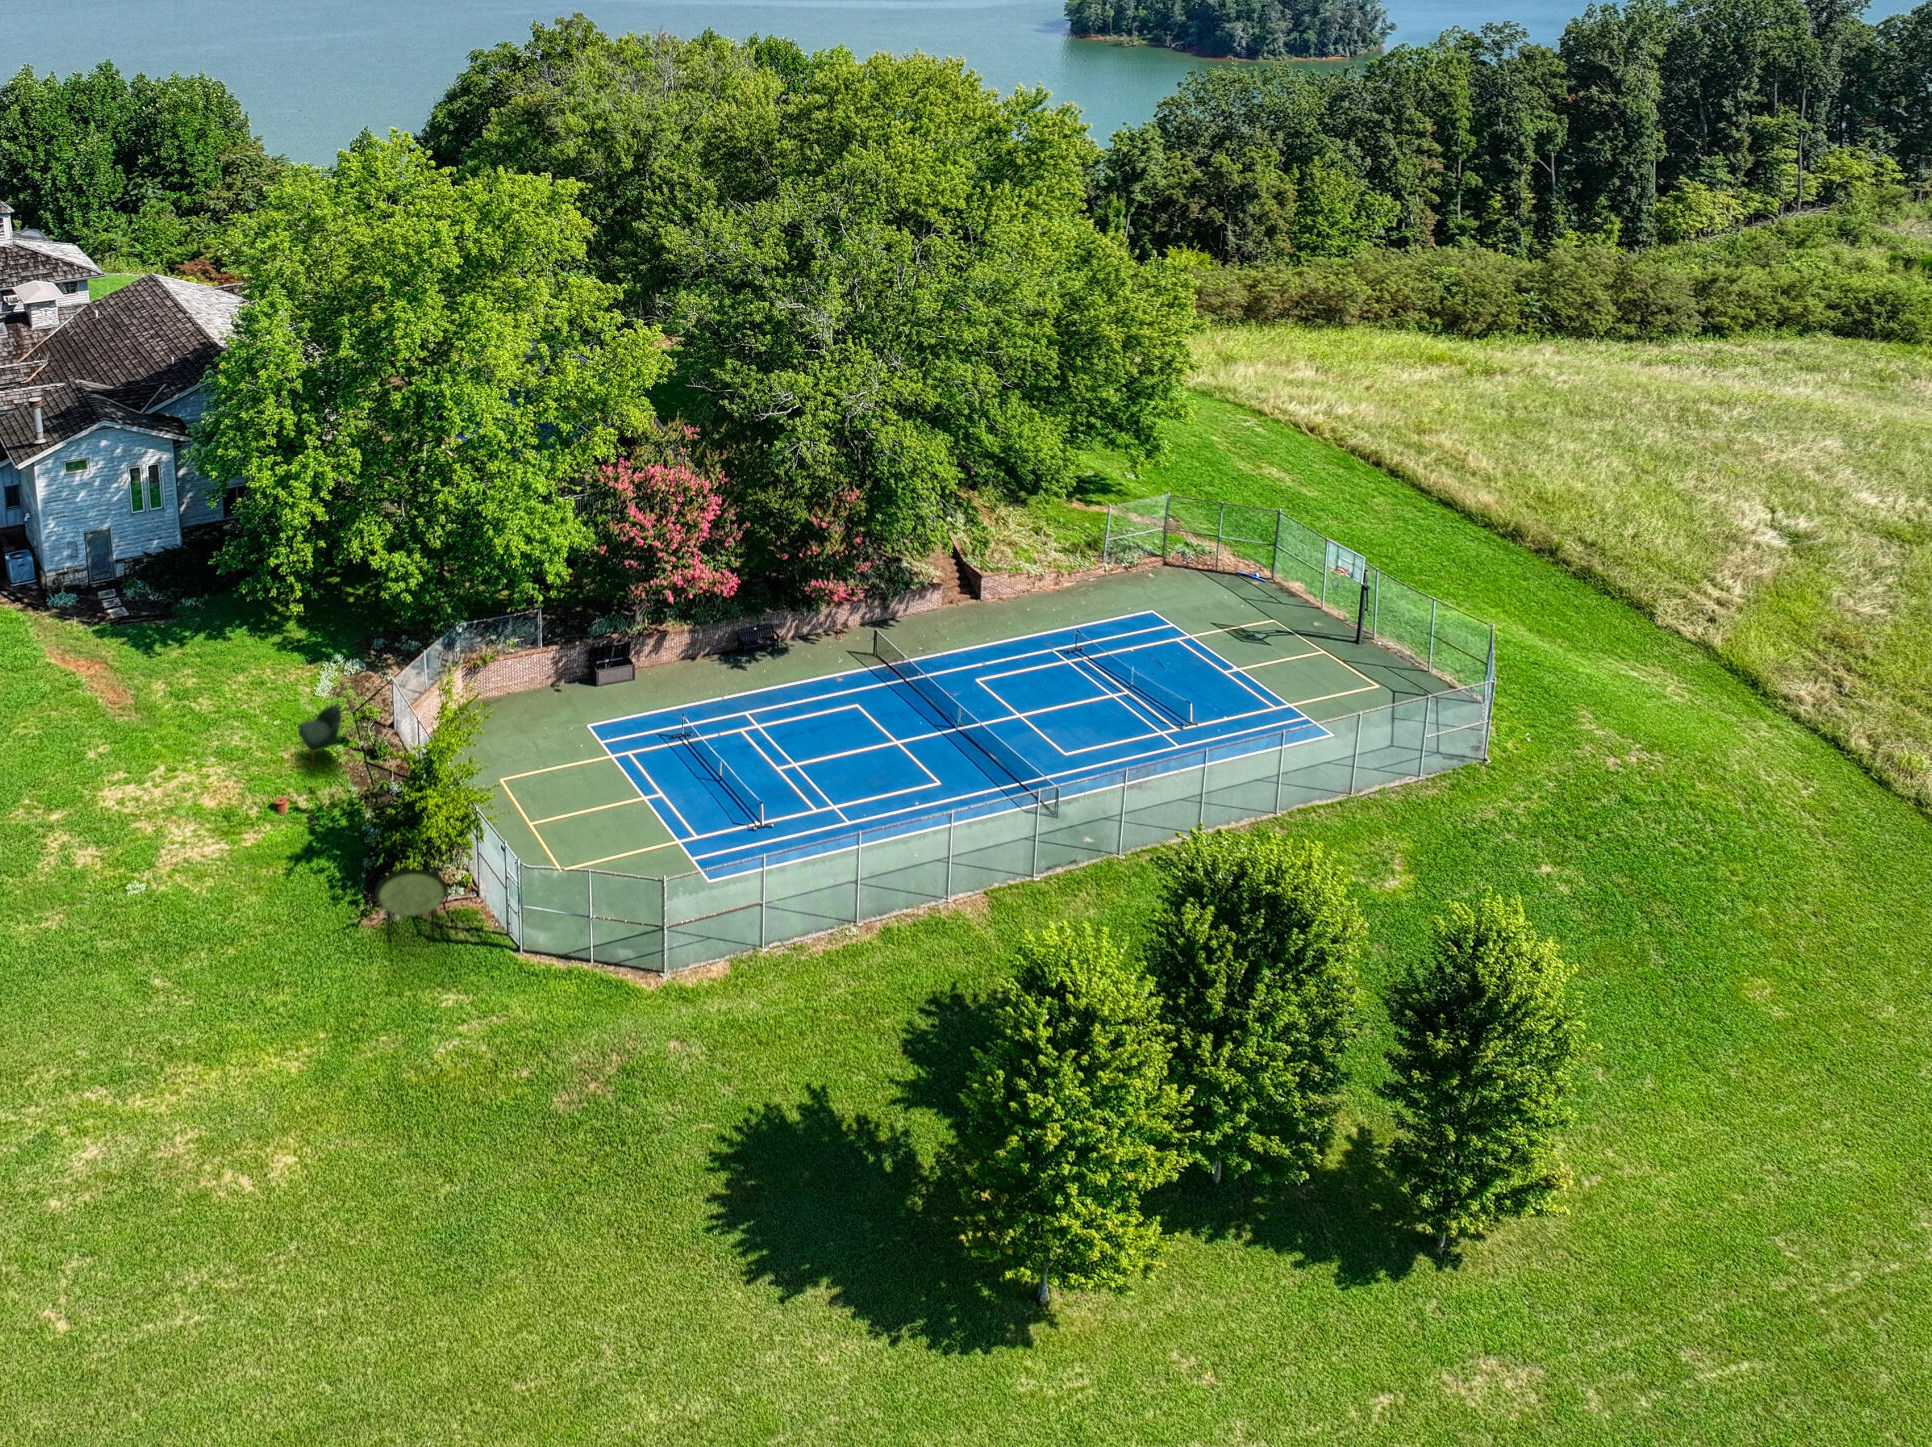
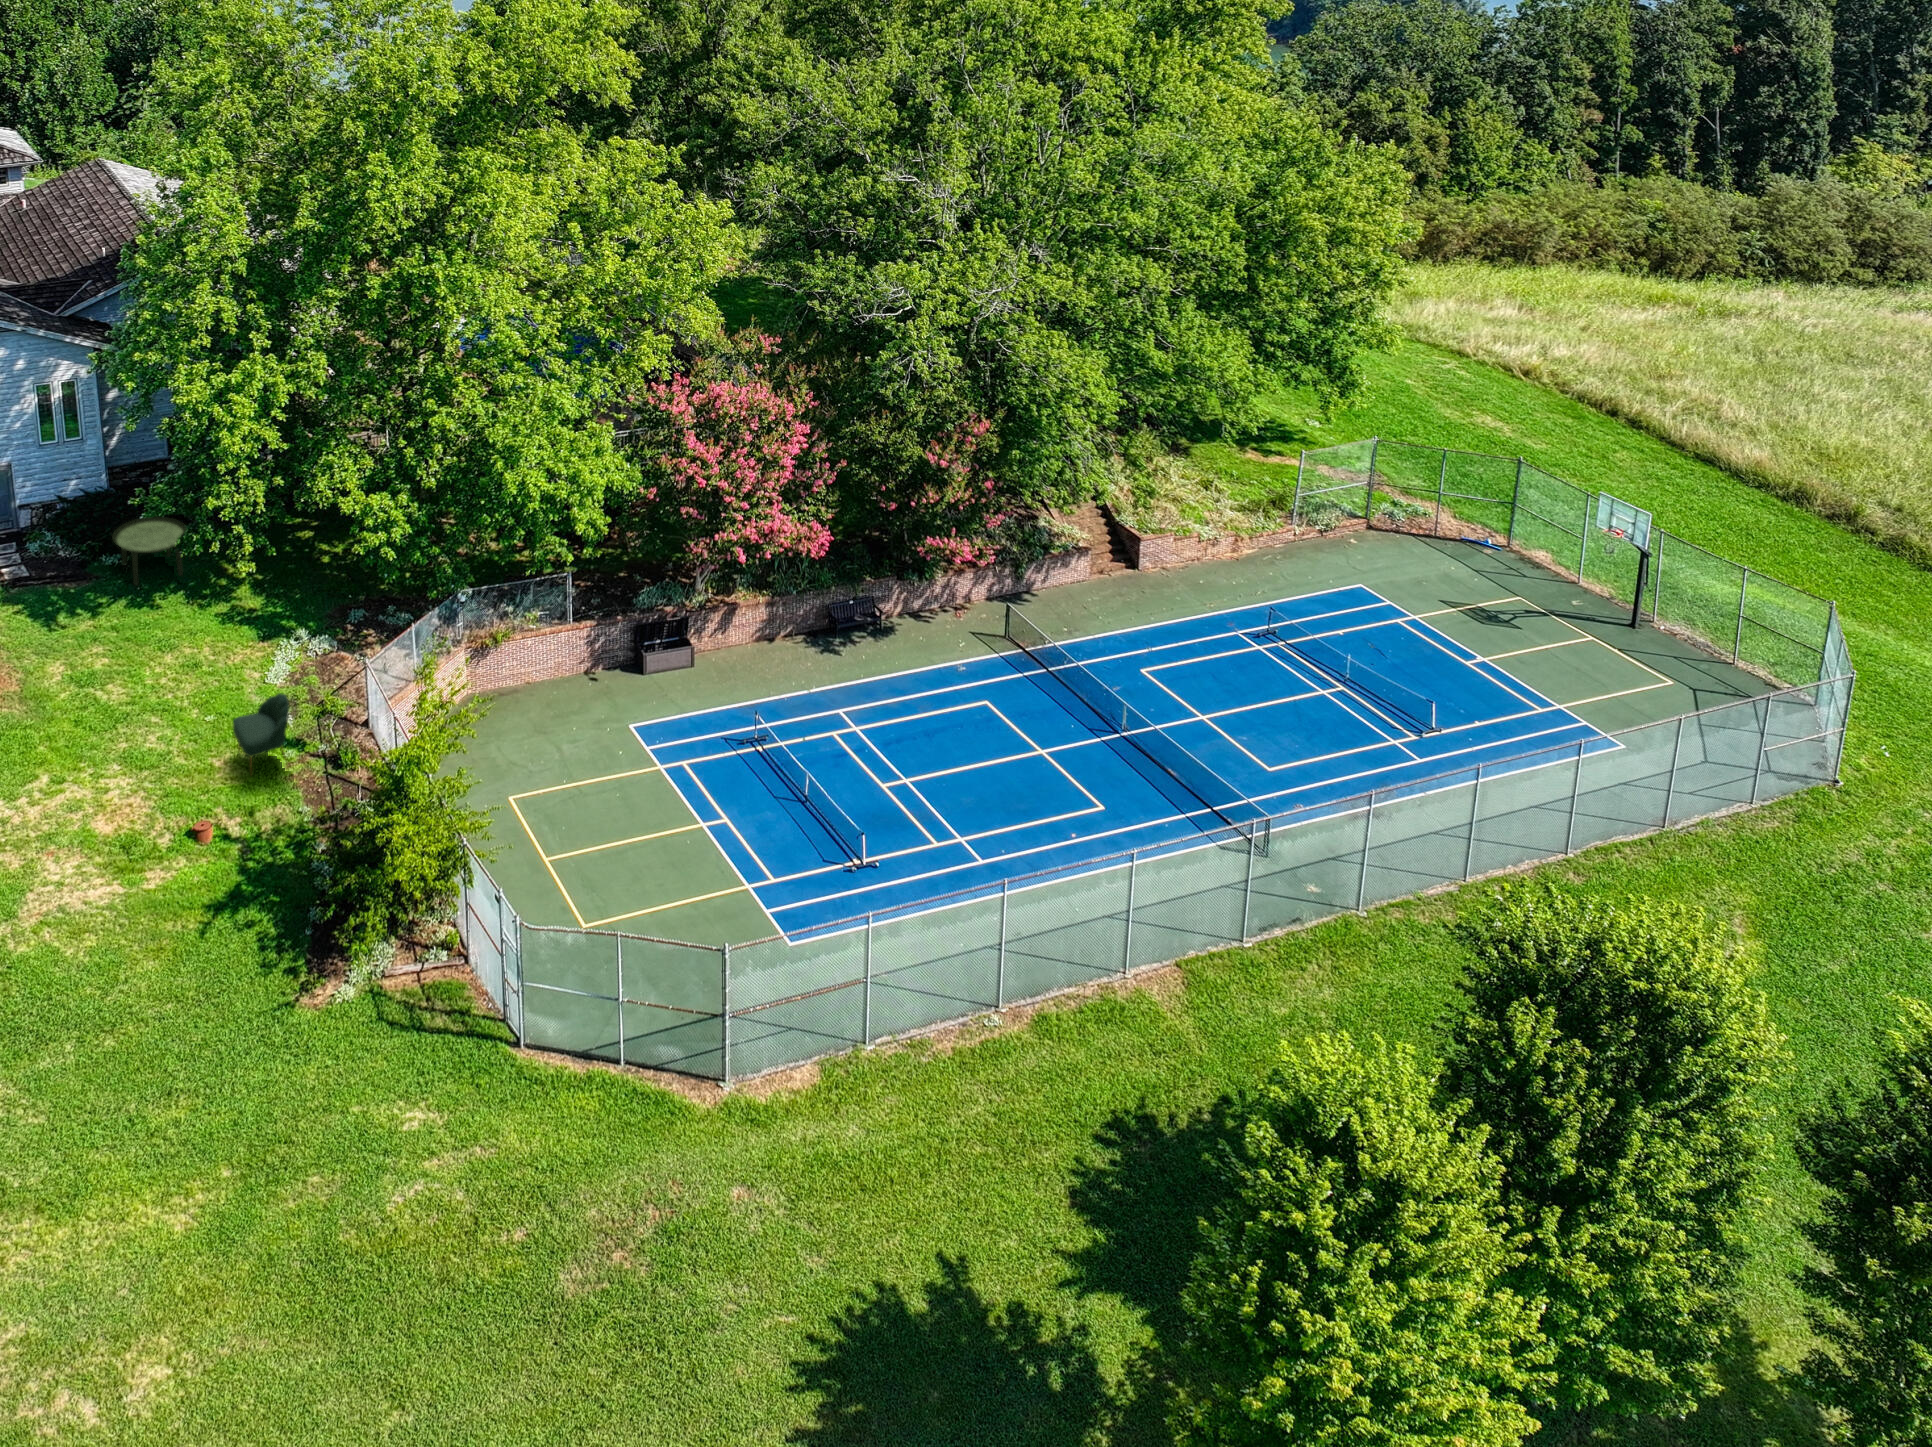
round table: present [375,869,448,942] -> present [112,517,187,585]

